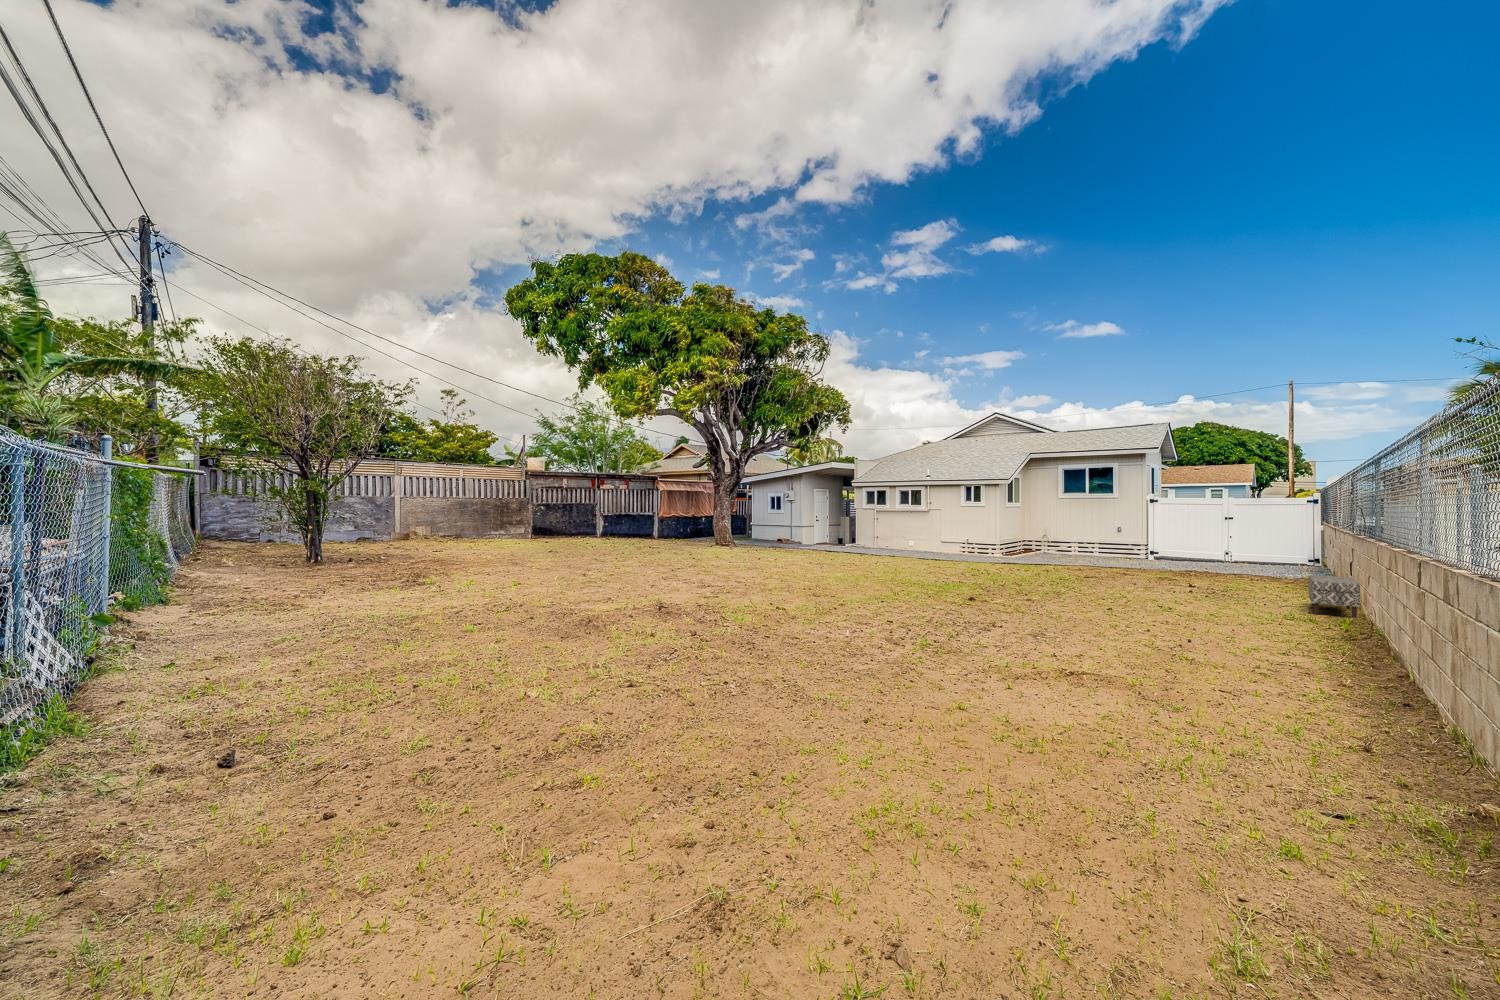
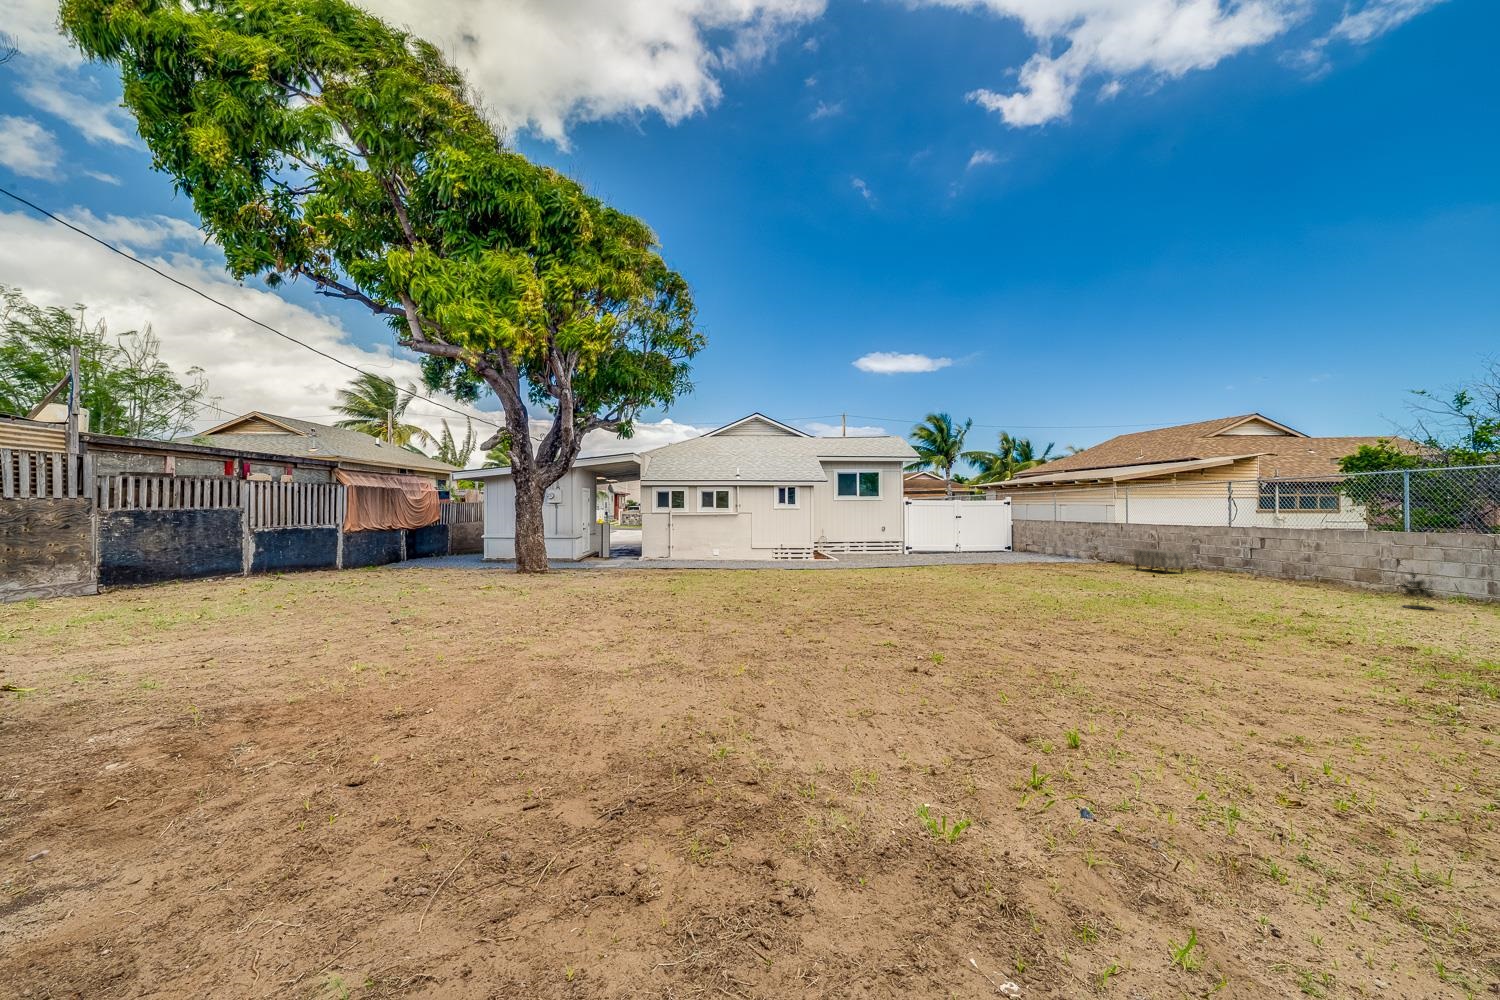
potted tree: none [1347,627,1422,711] -> present [1400,572,1434,610]

